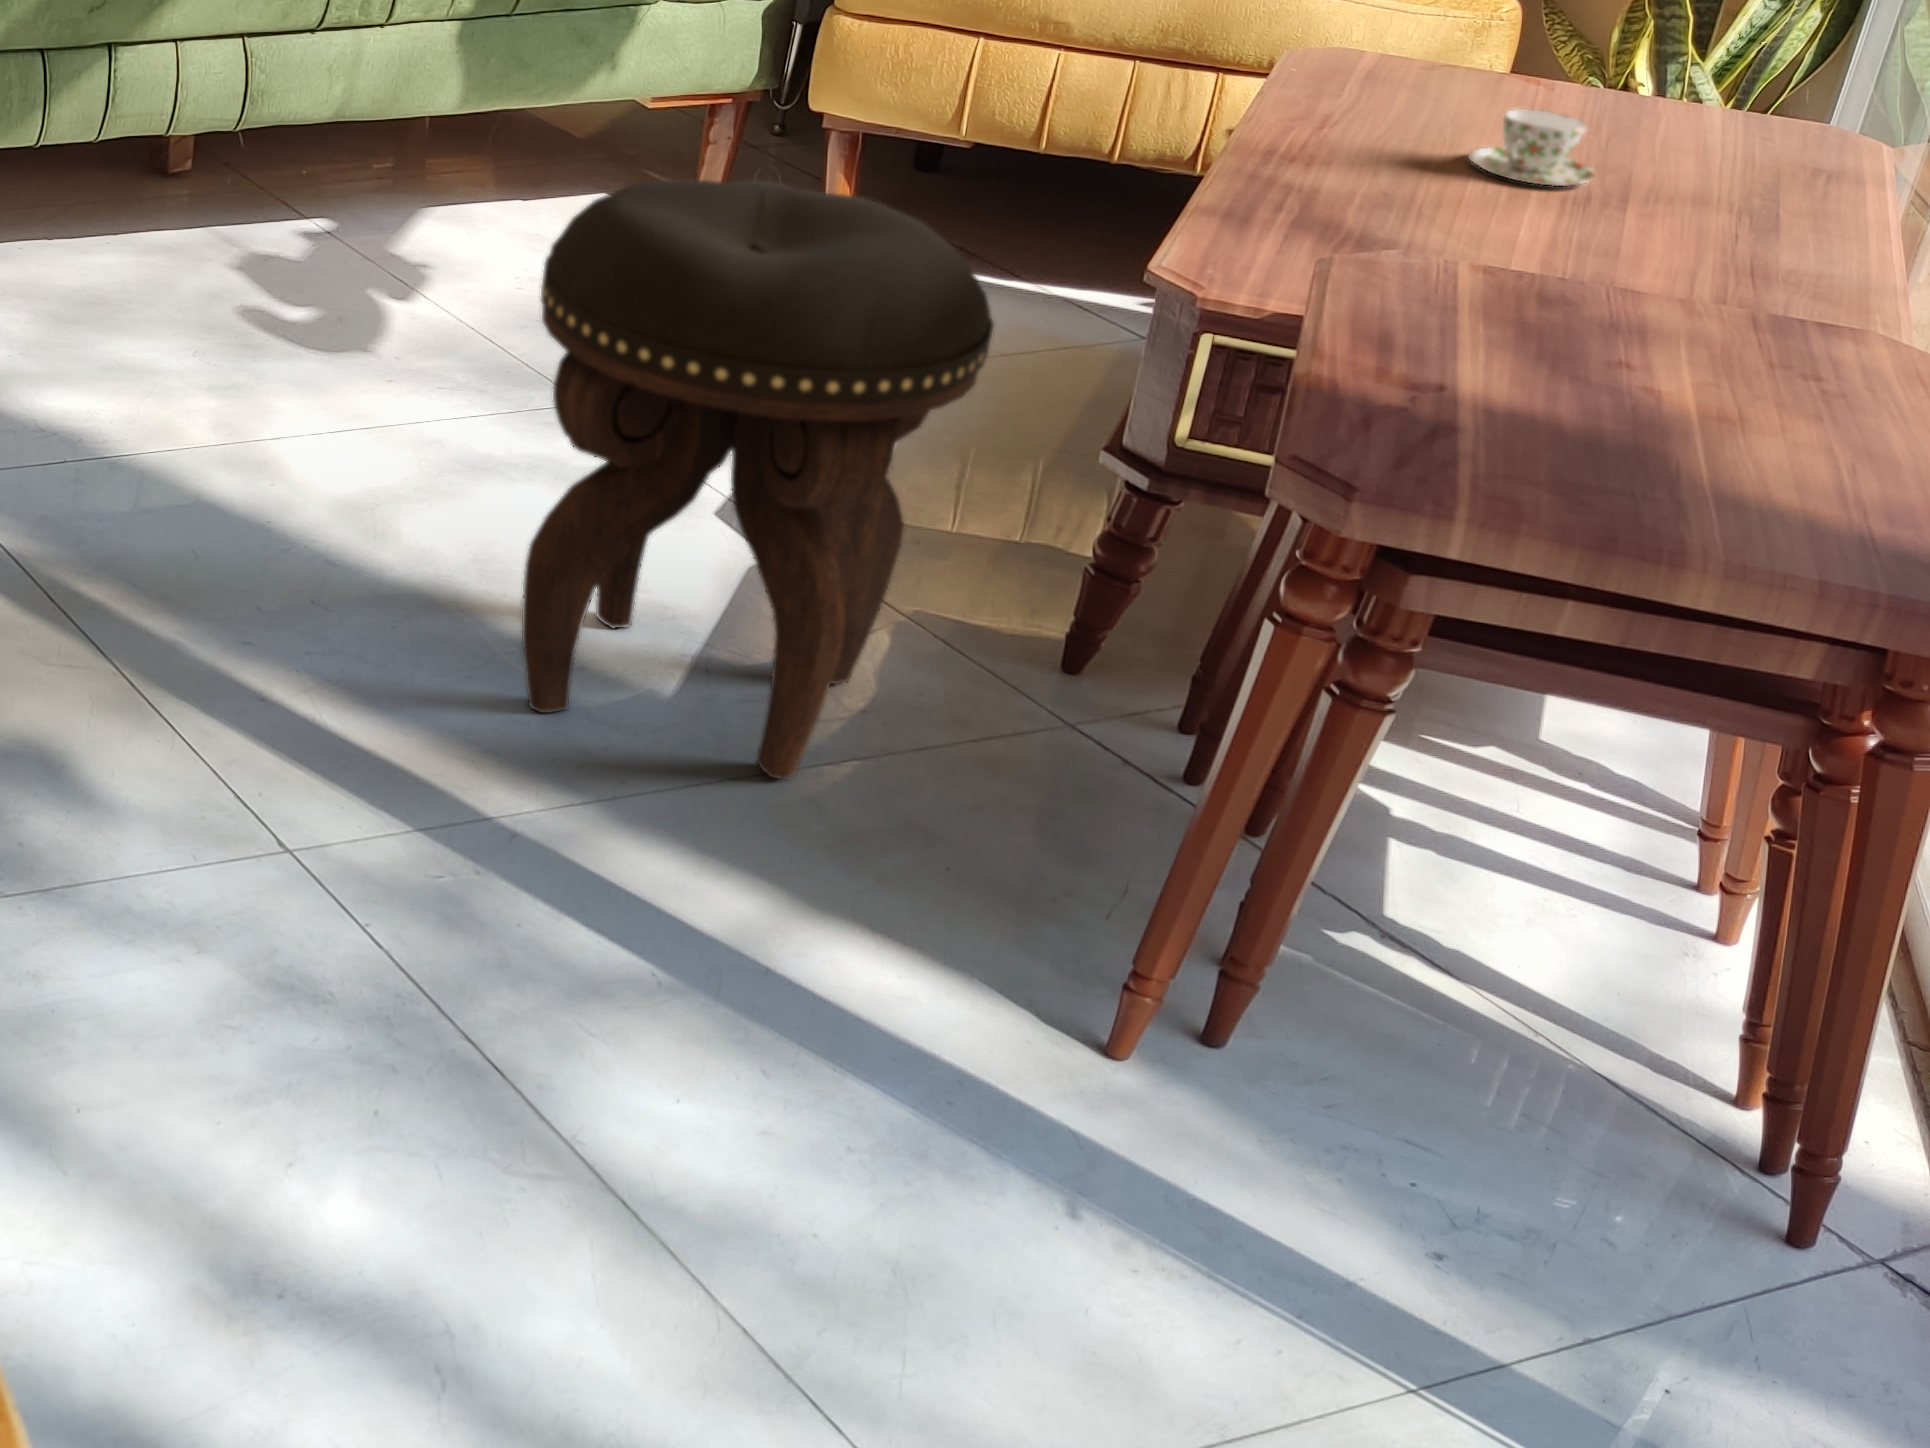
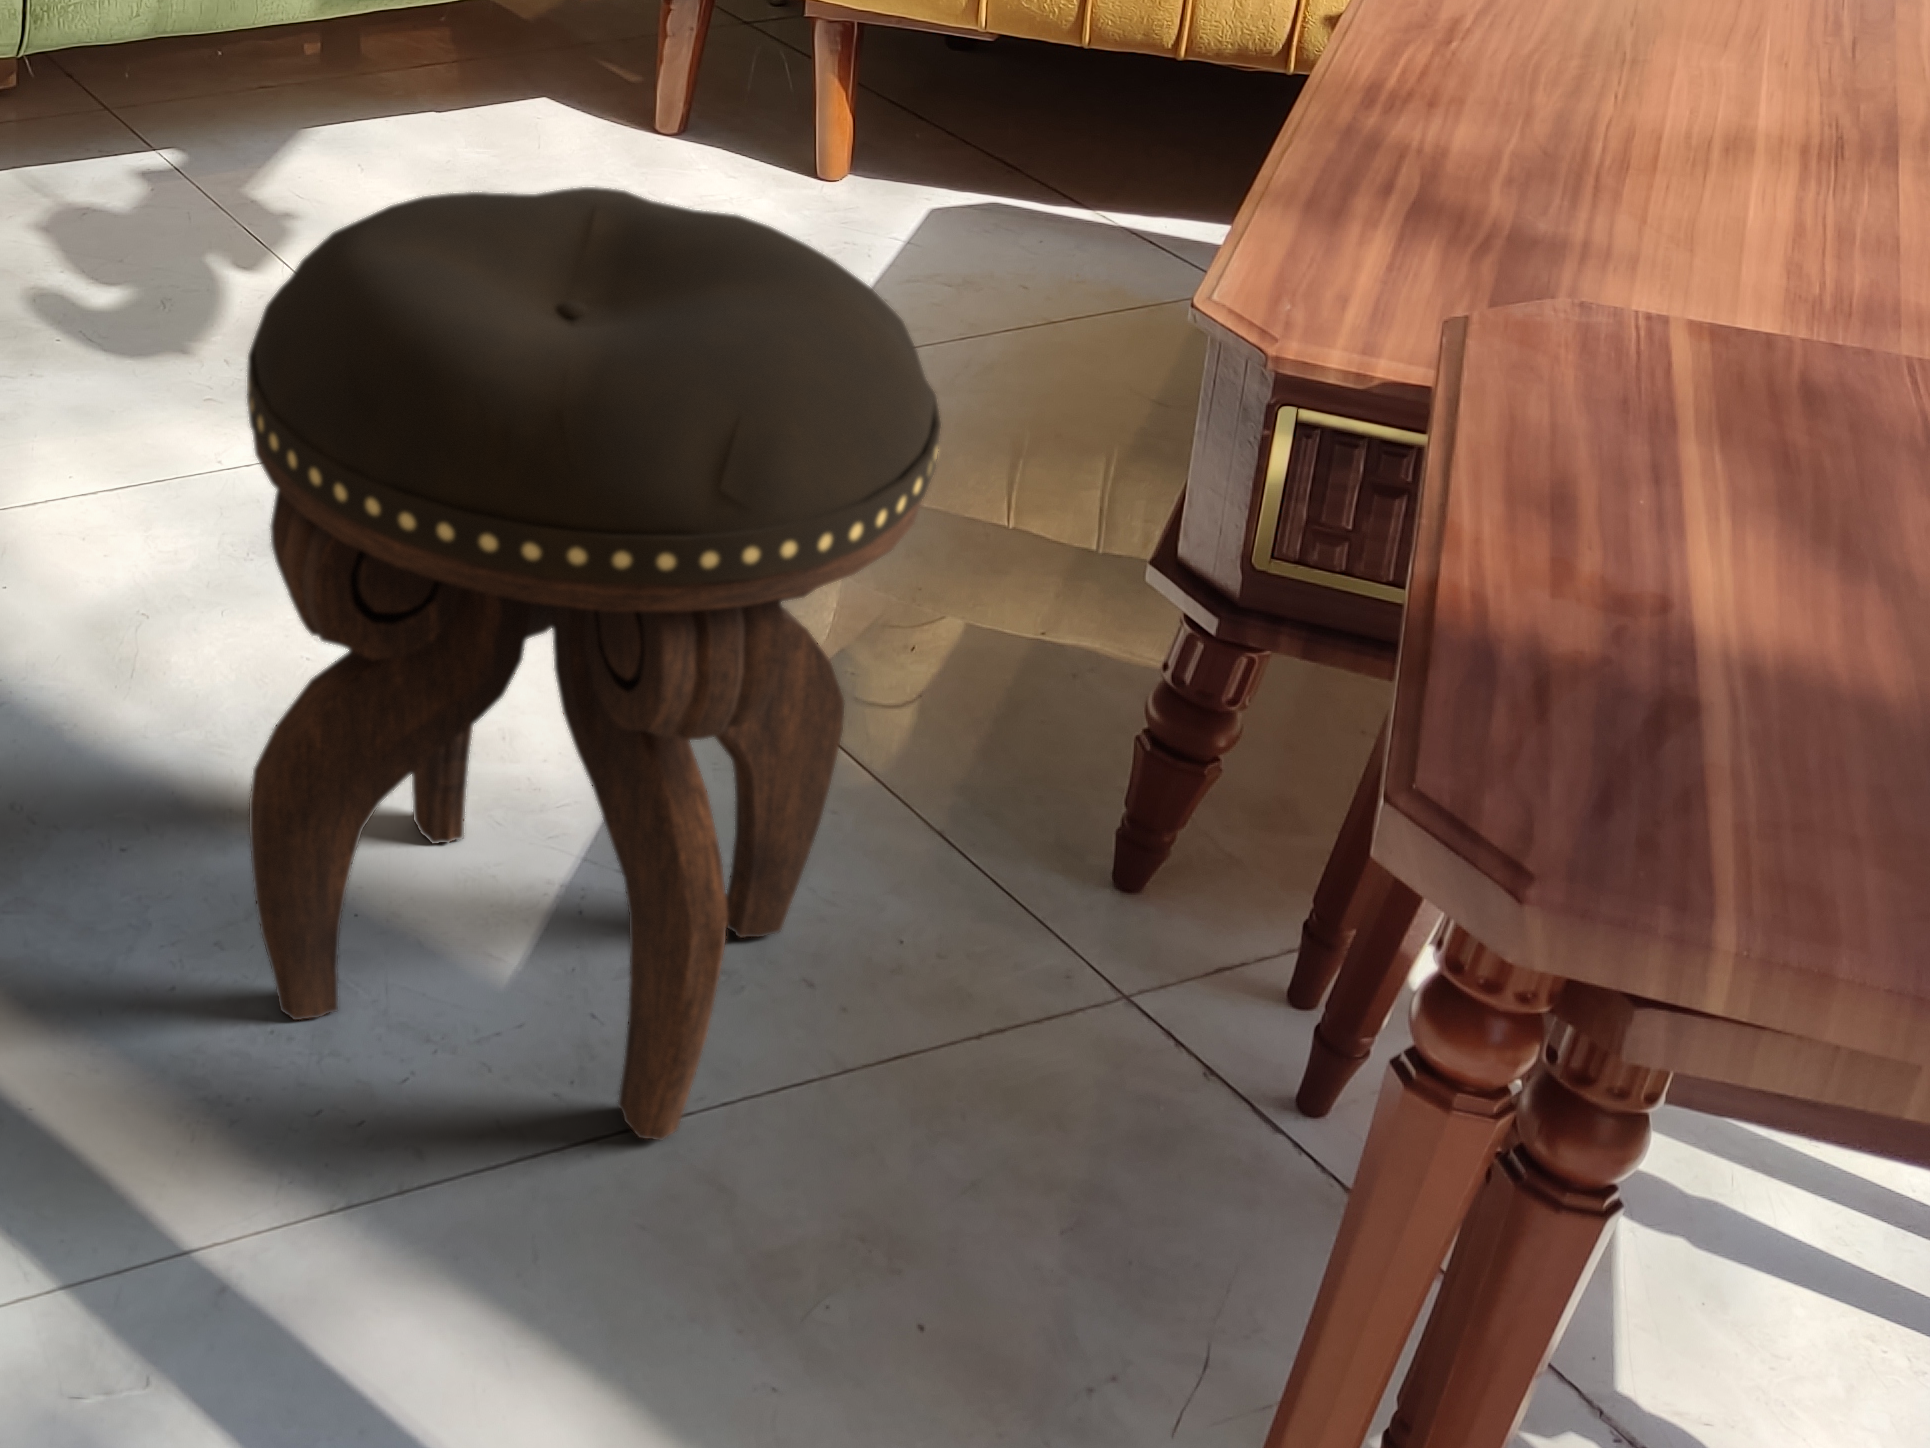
teacup: present [1468,109,1596,186] -> none [1665,44,1864,165]

